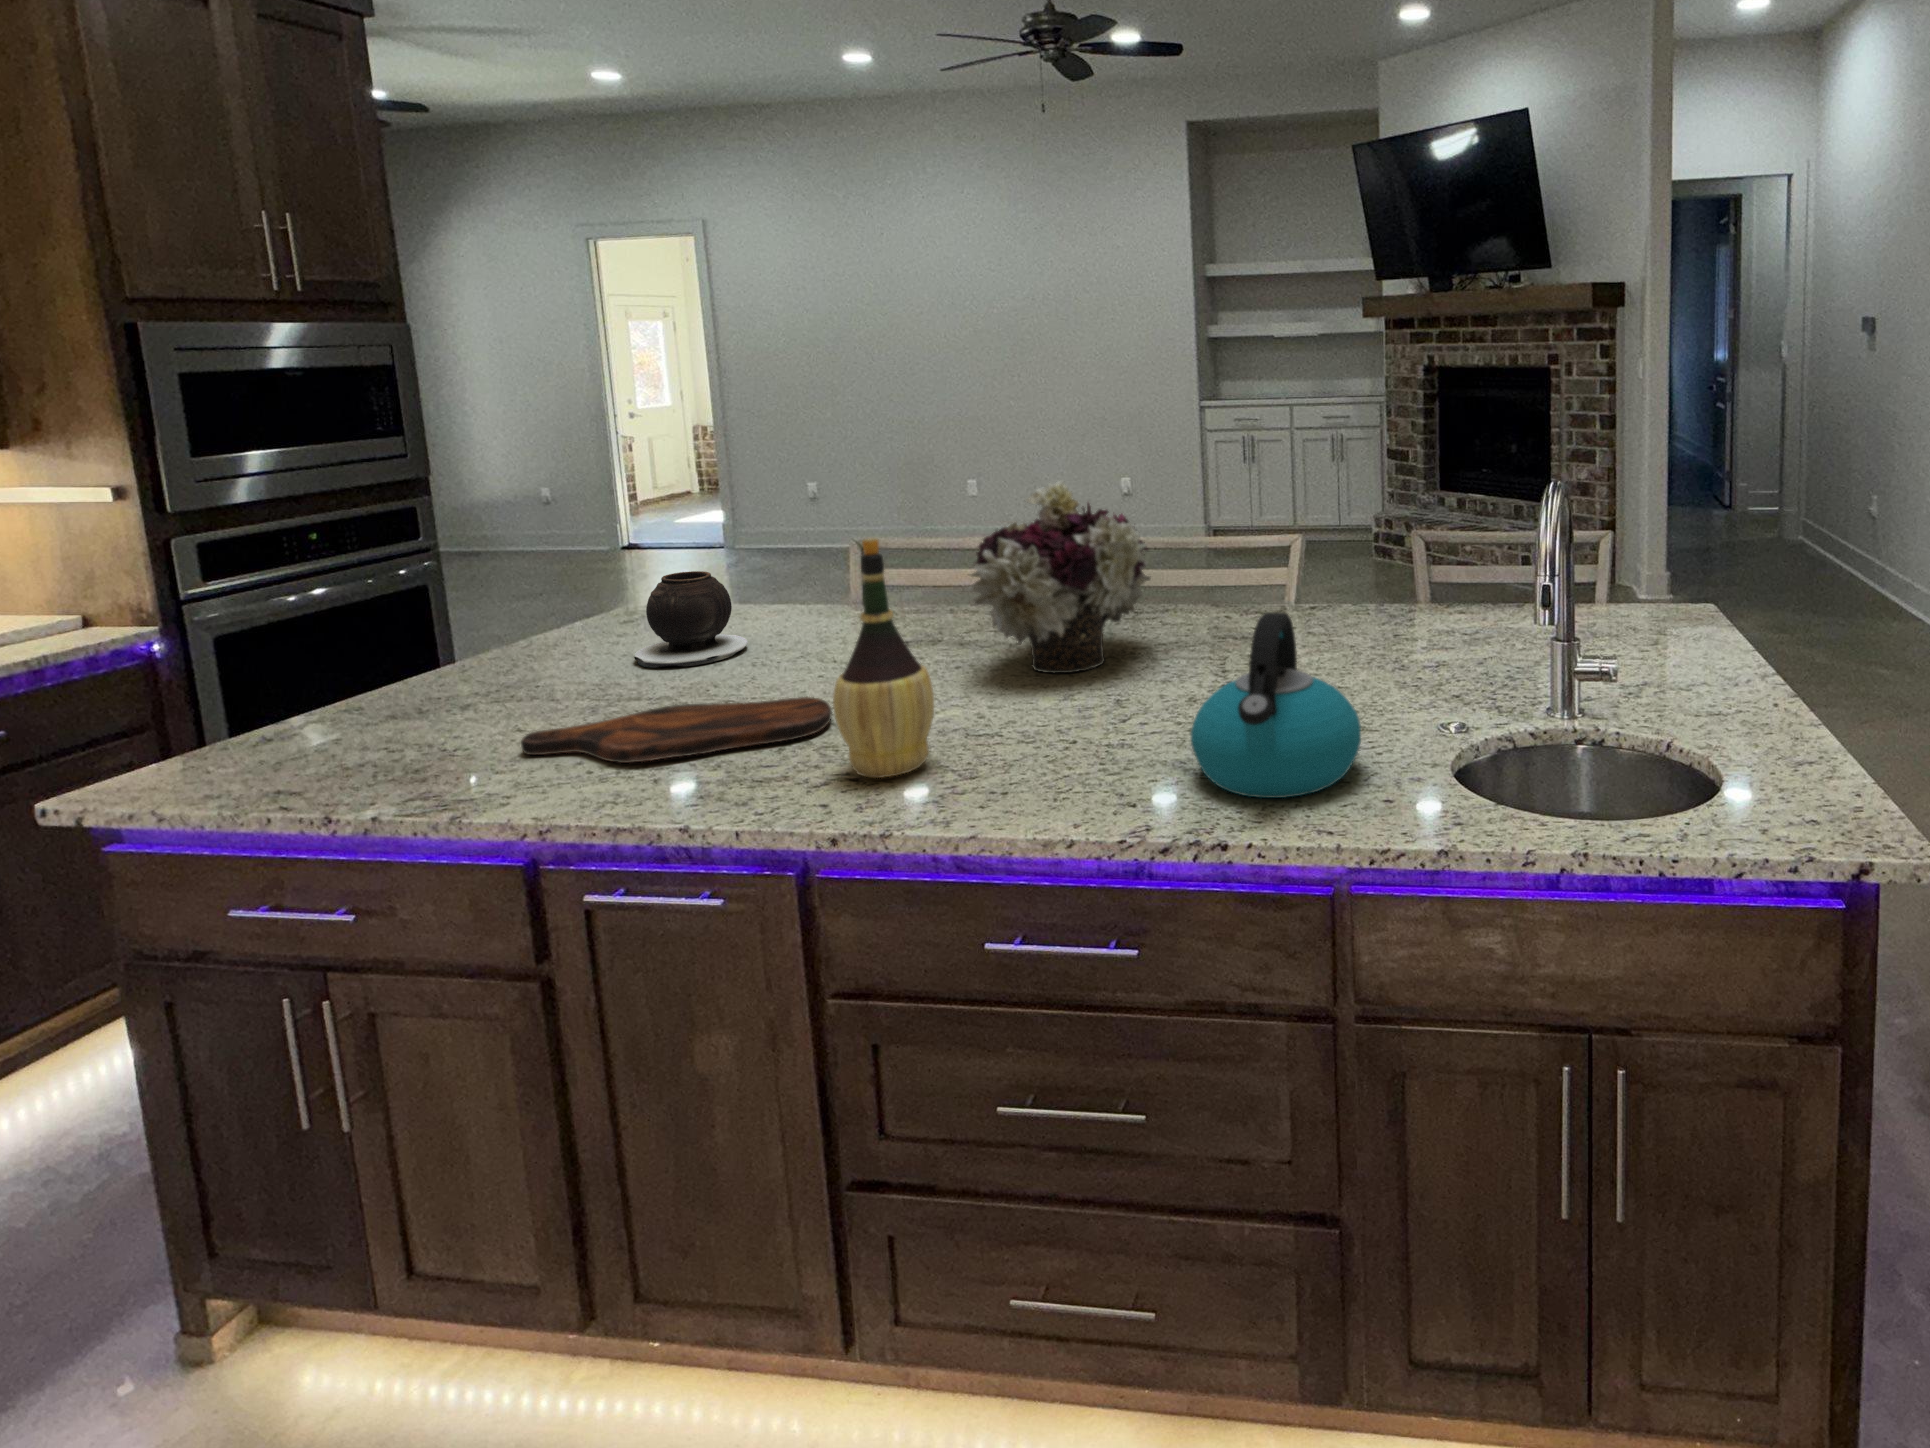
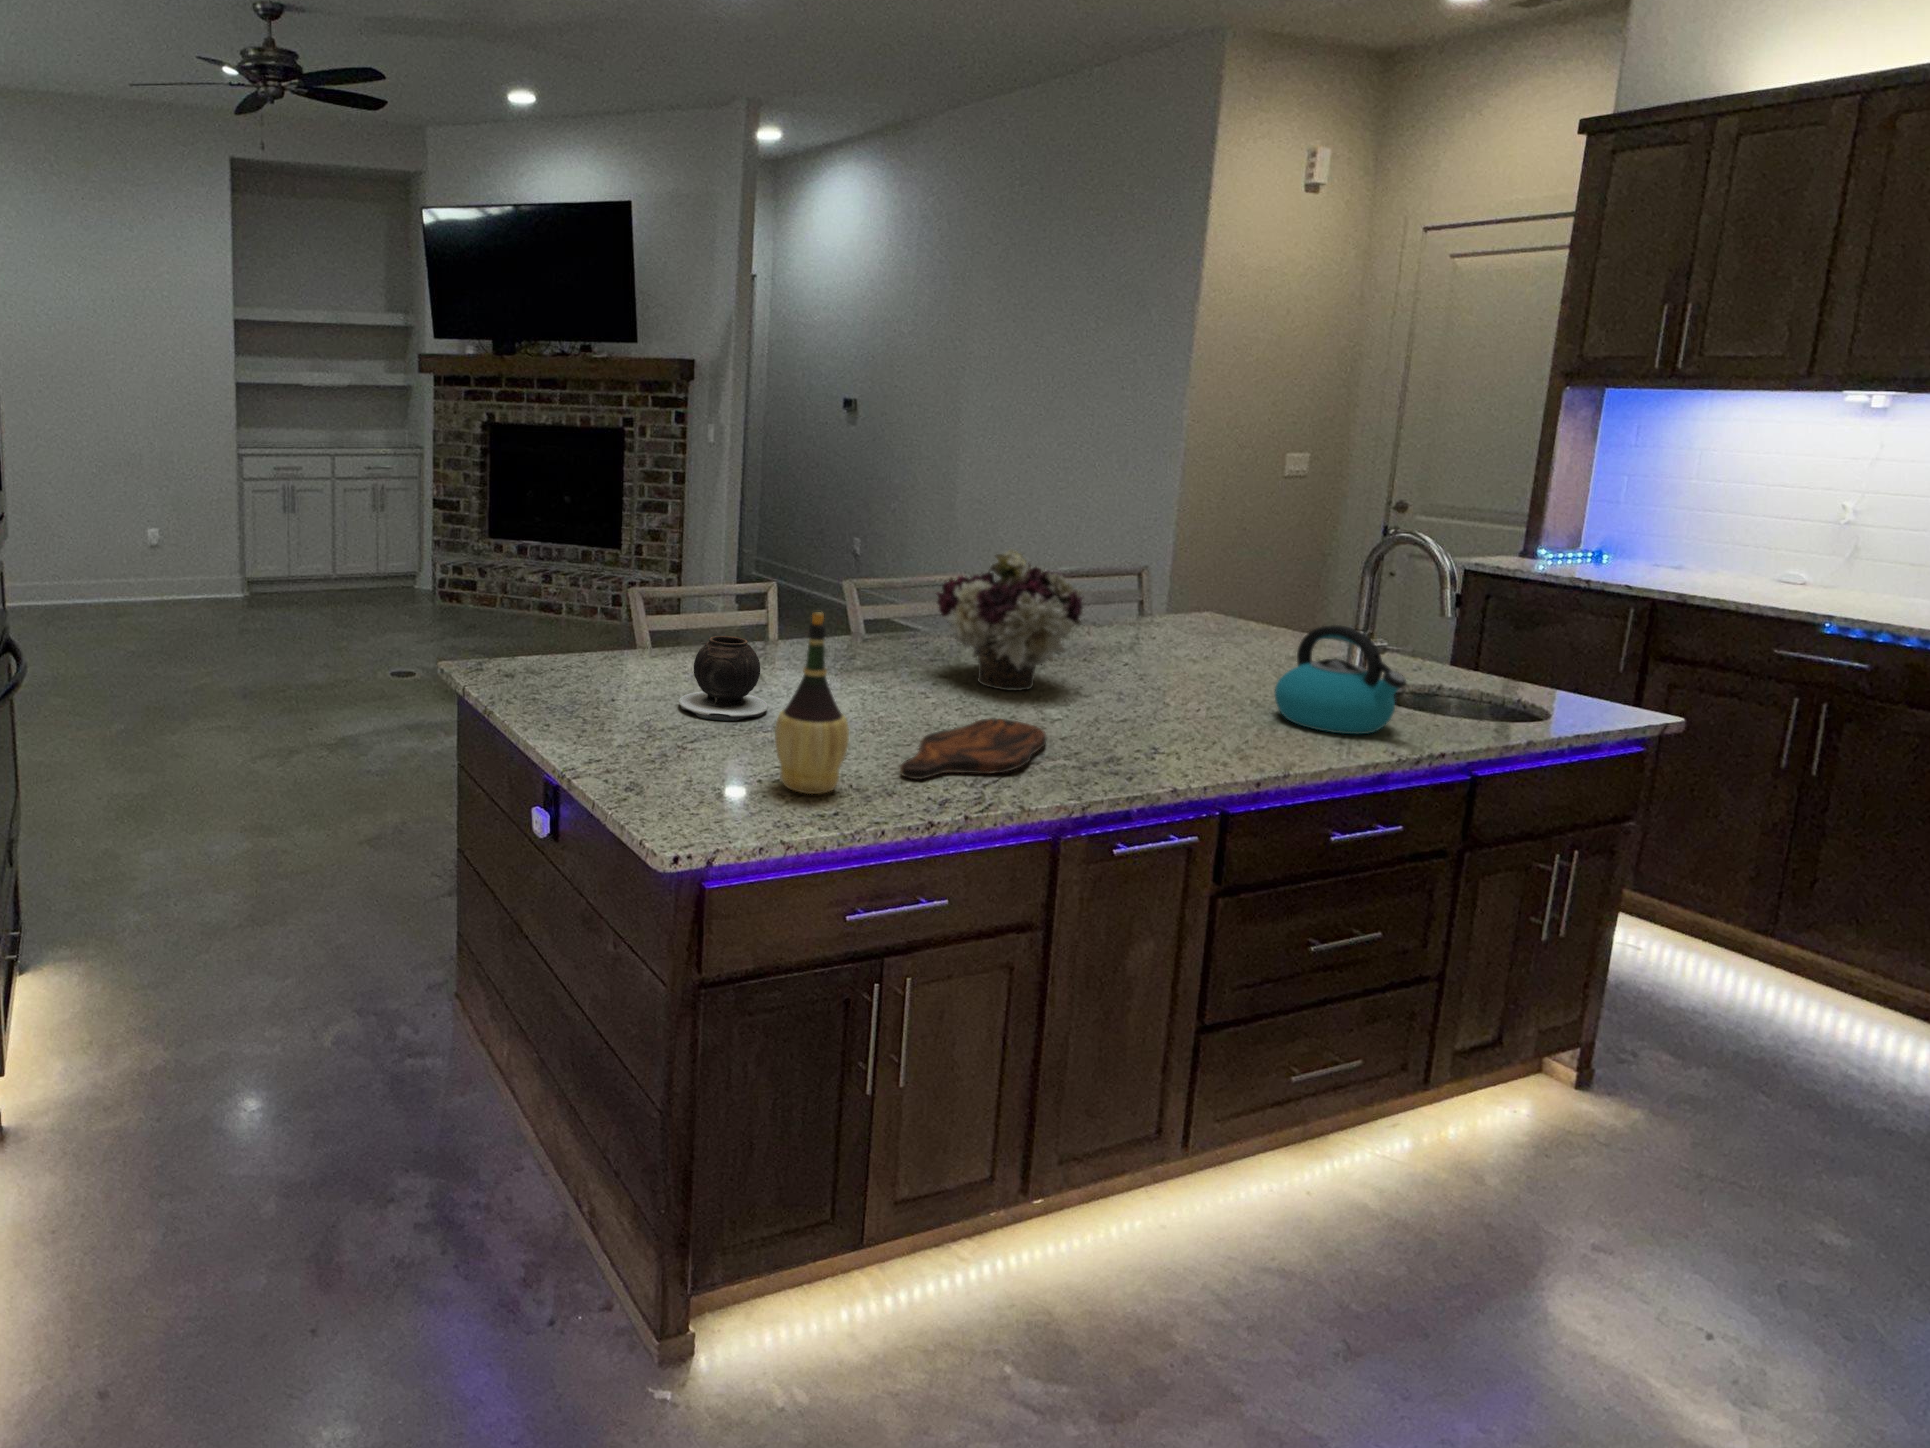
wine bottle: present [833,538,934,778] -> present [775,612,849,794]

